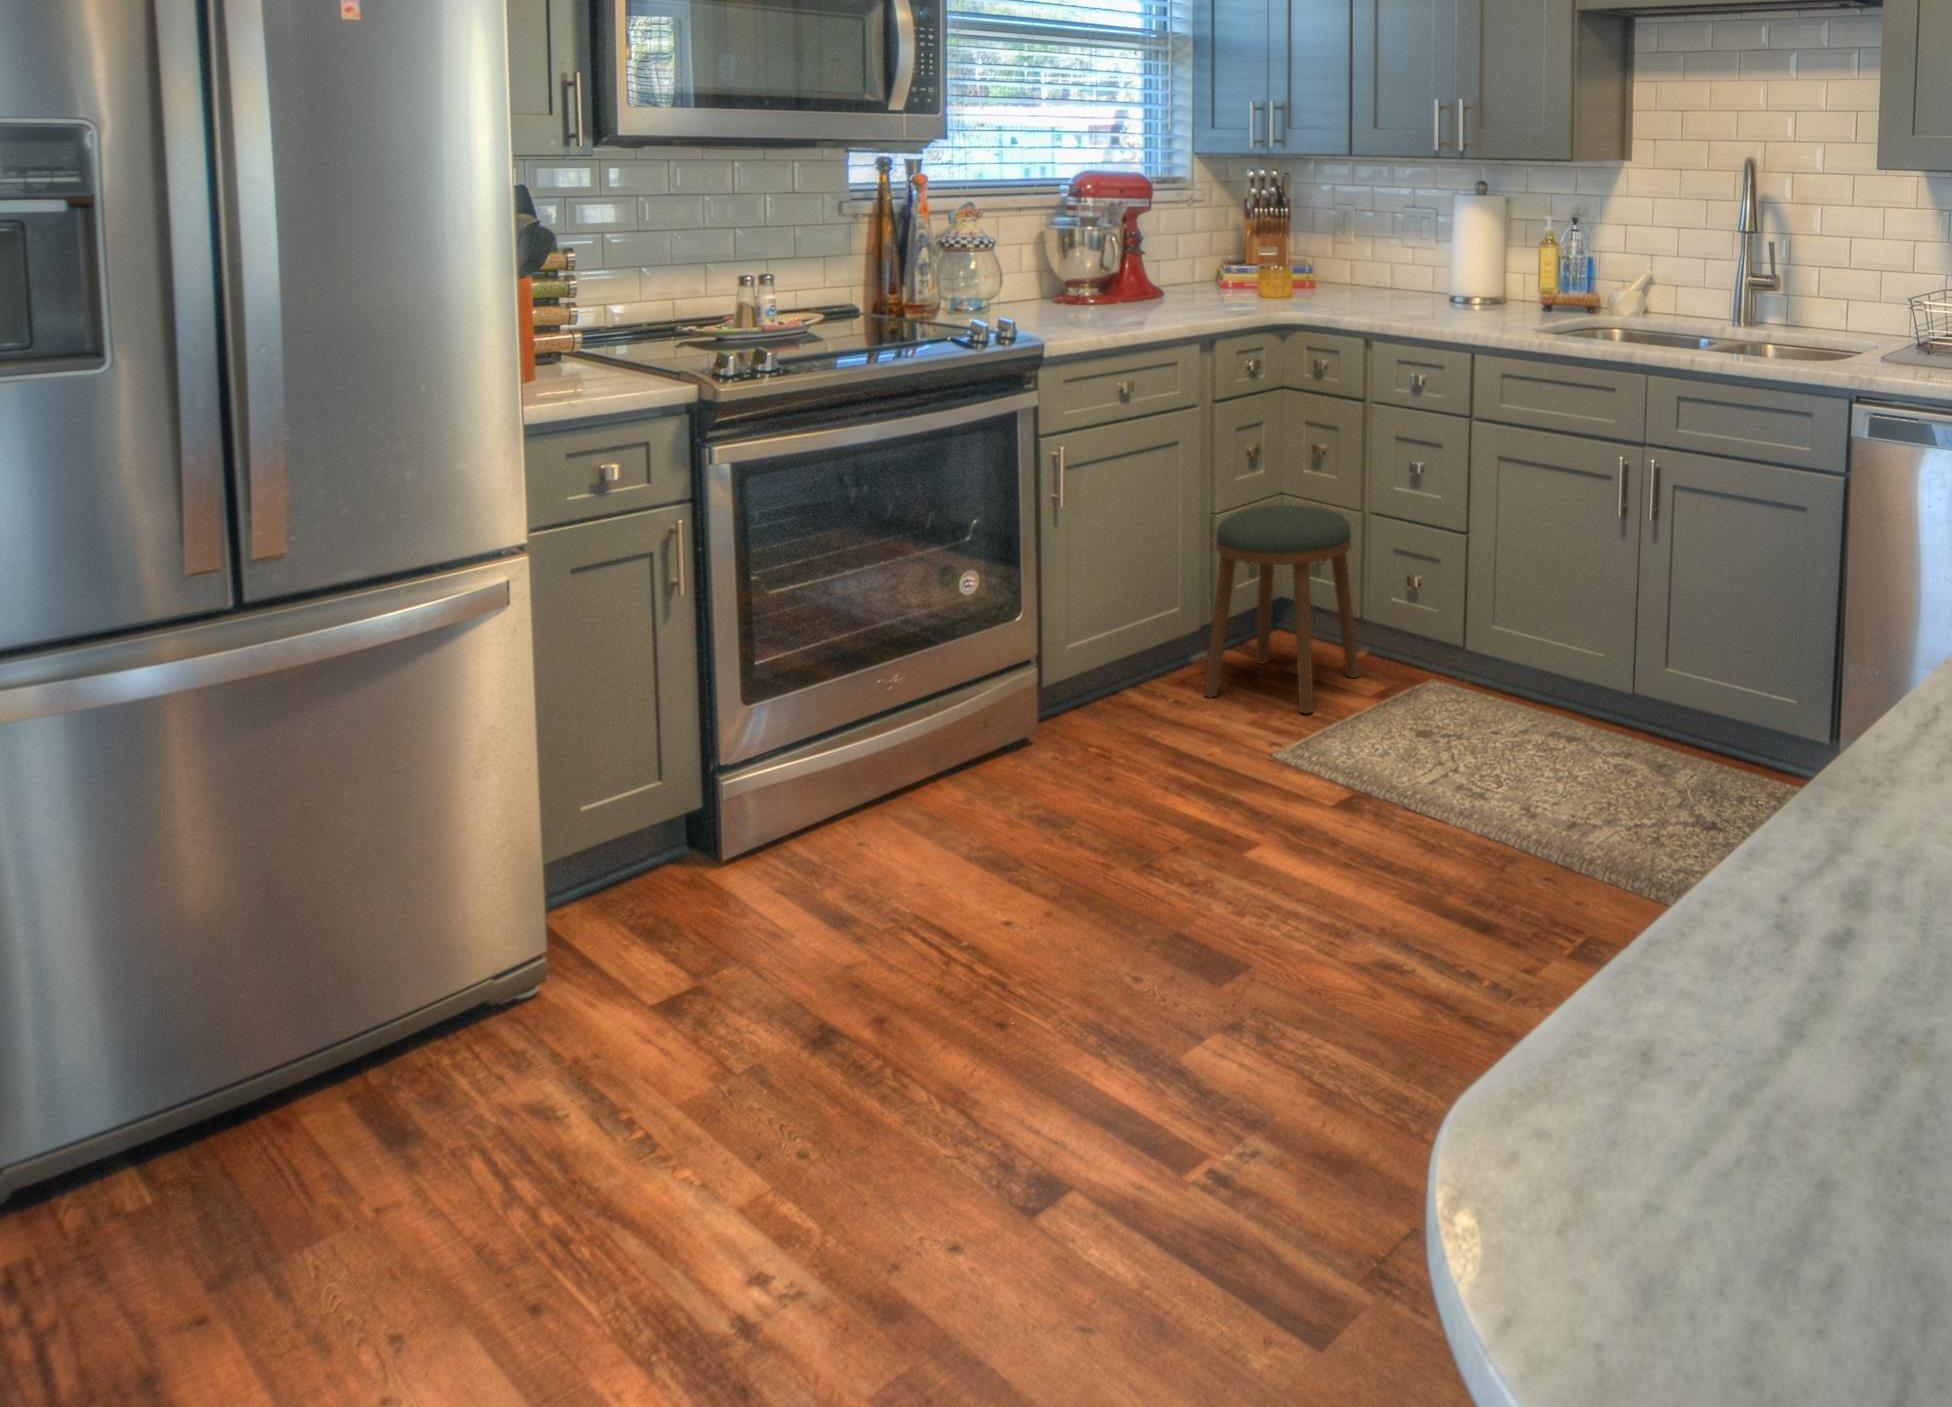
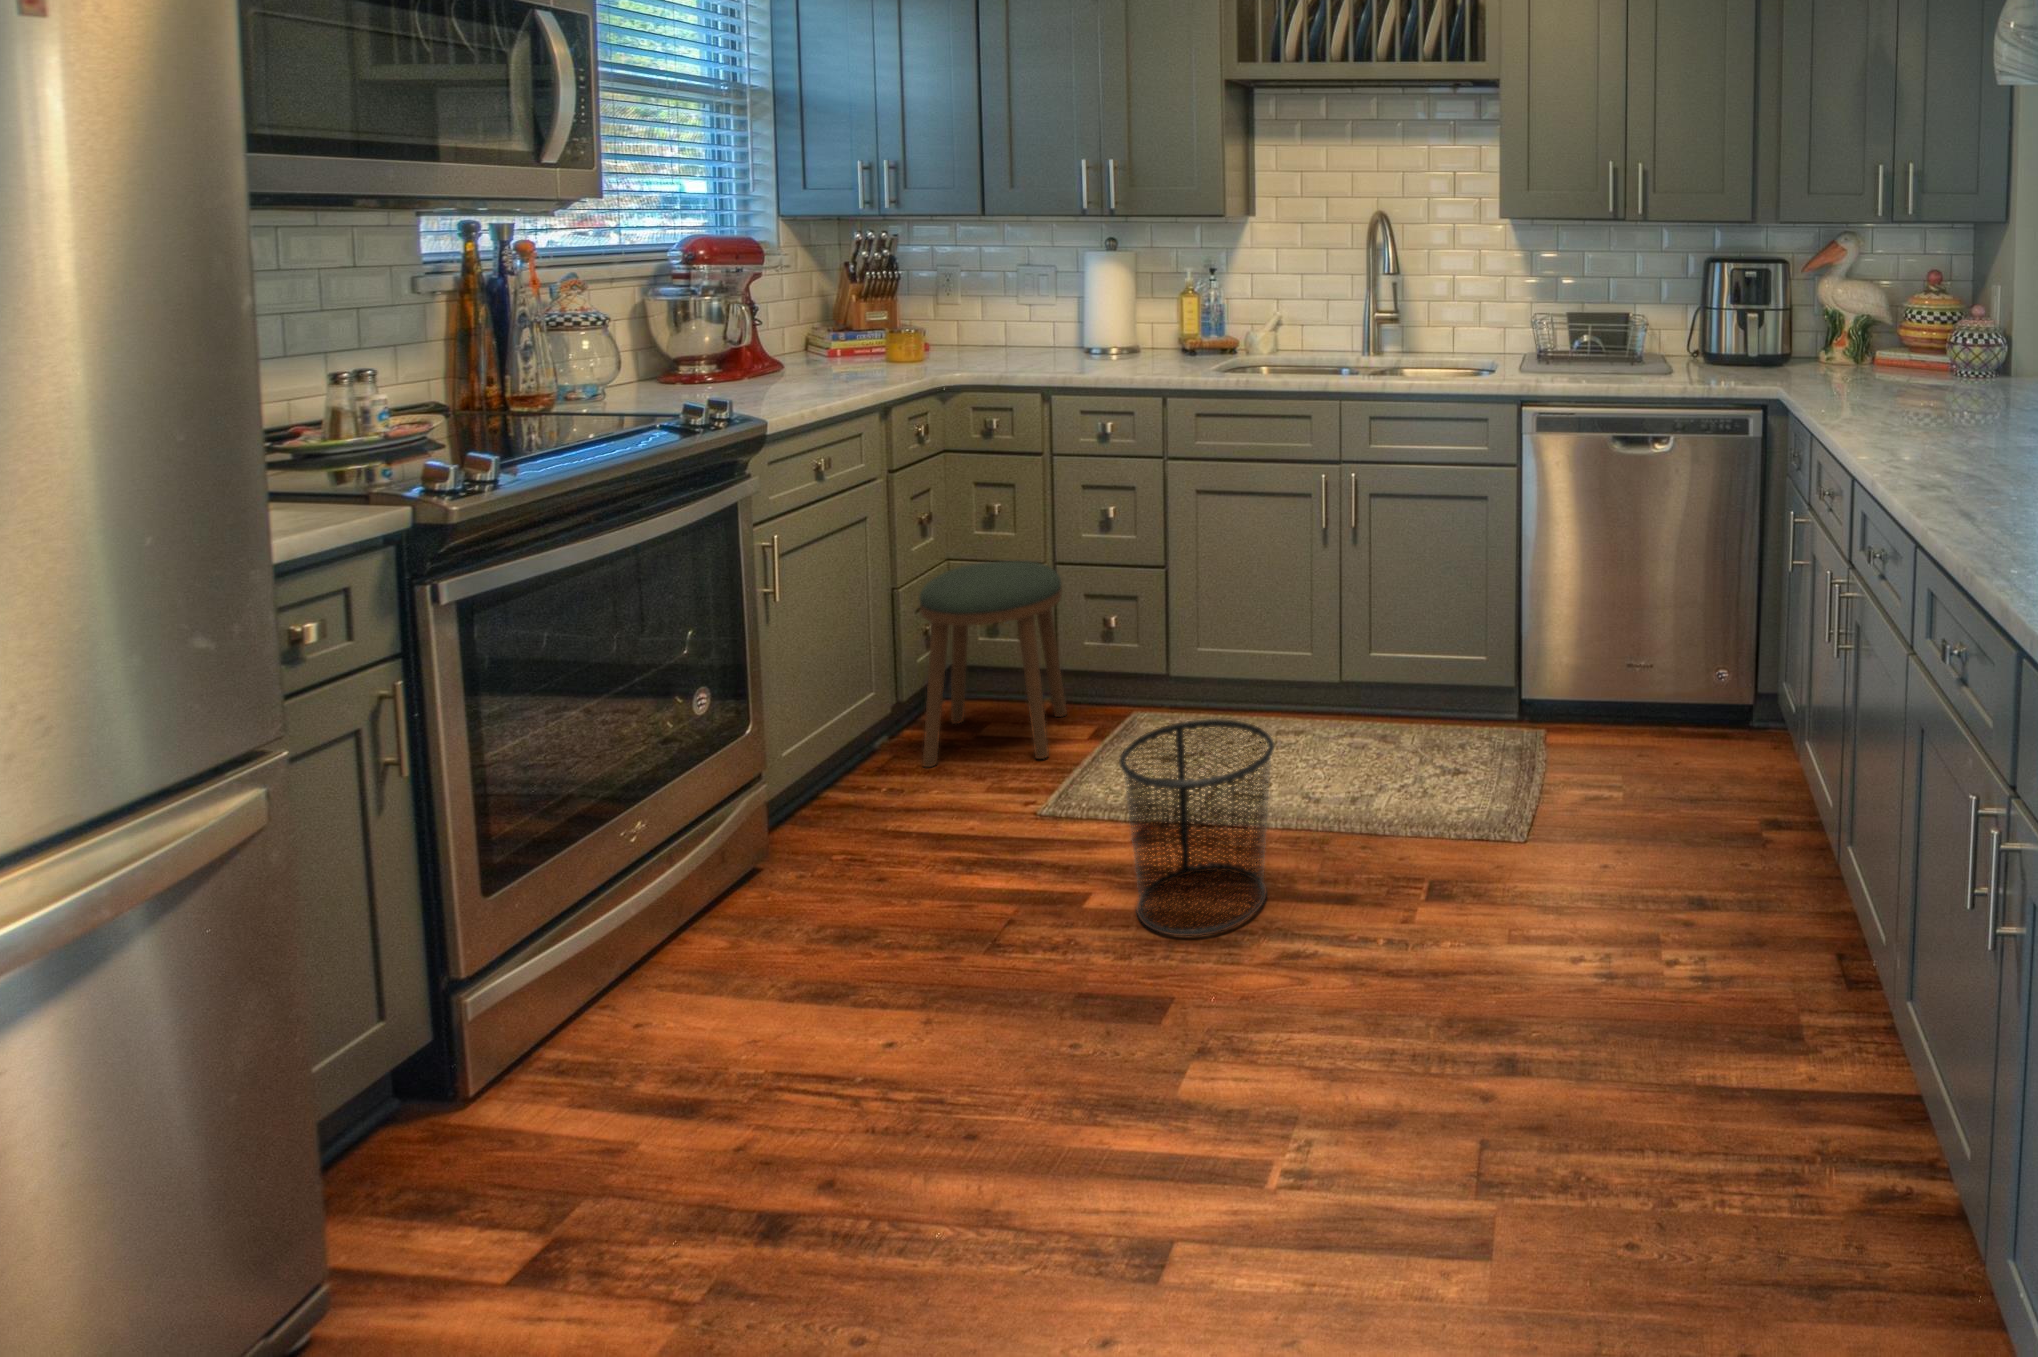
waste bin: none [1259,694,1423,922] -> present [1119,719,1274,936]

